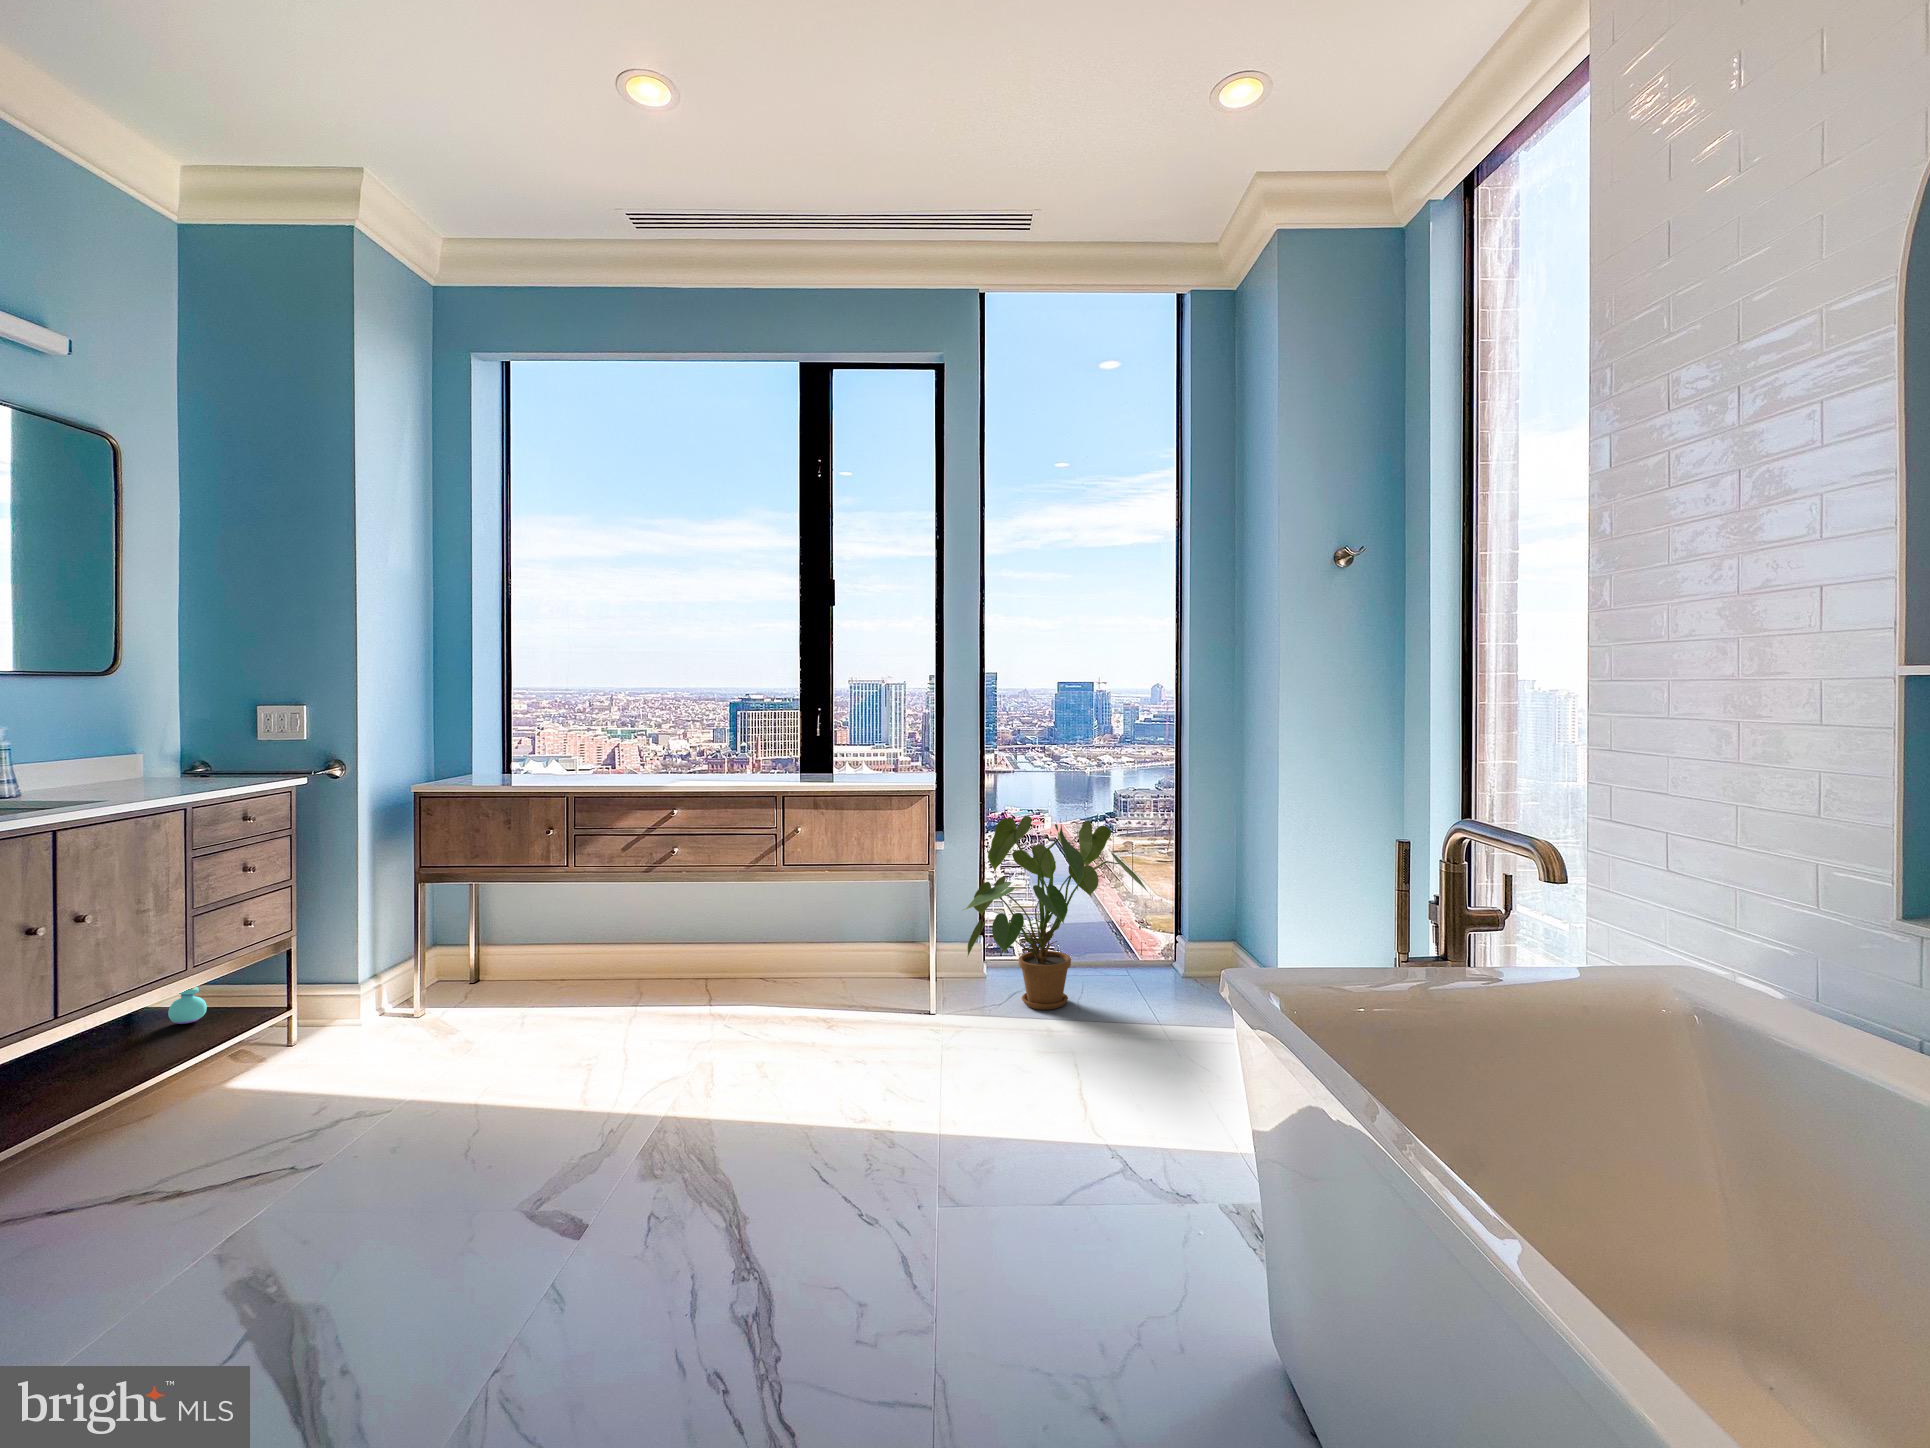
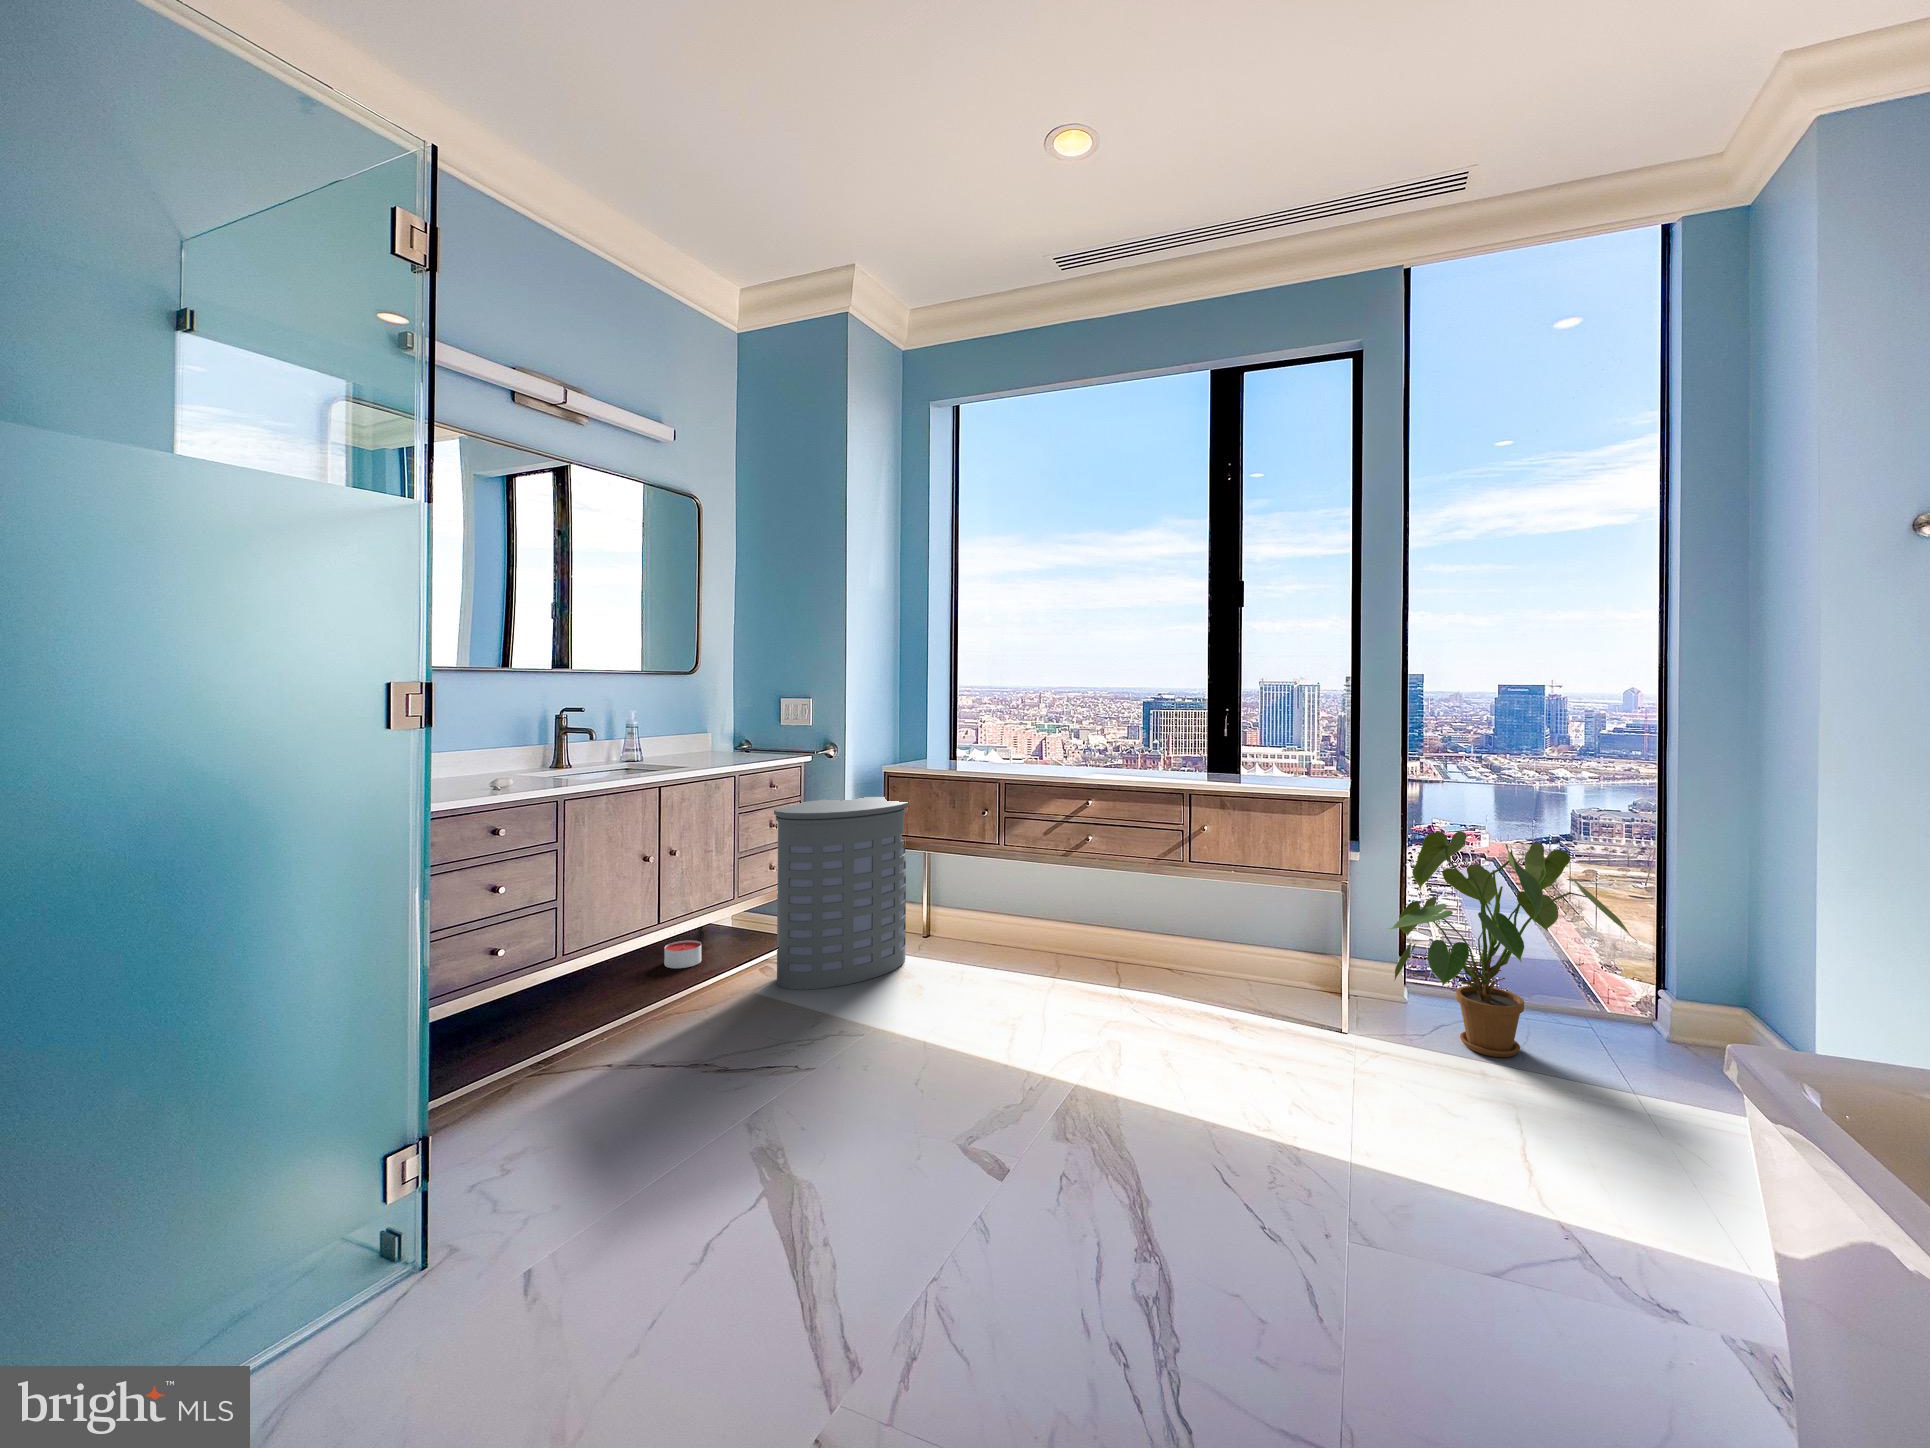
laundry hamper: none [252,823,446,1066] -> present [774,797,908,990]
perfume bottle: present [168,987,207,1024] -> none [719,911,743,943]
candle: none [85,1025,146,1064] -> present [664,940,701,968]

